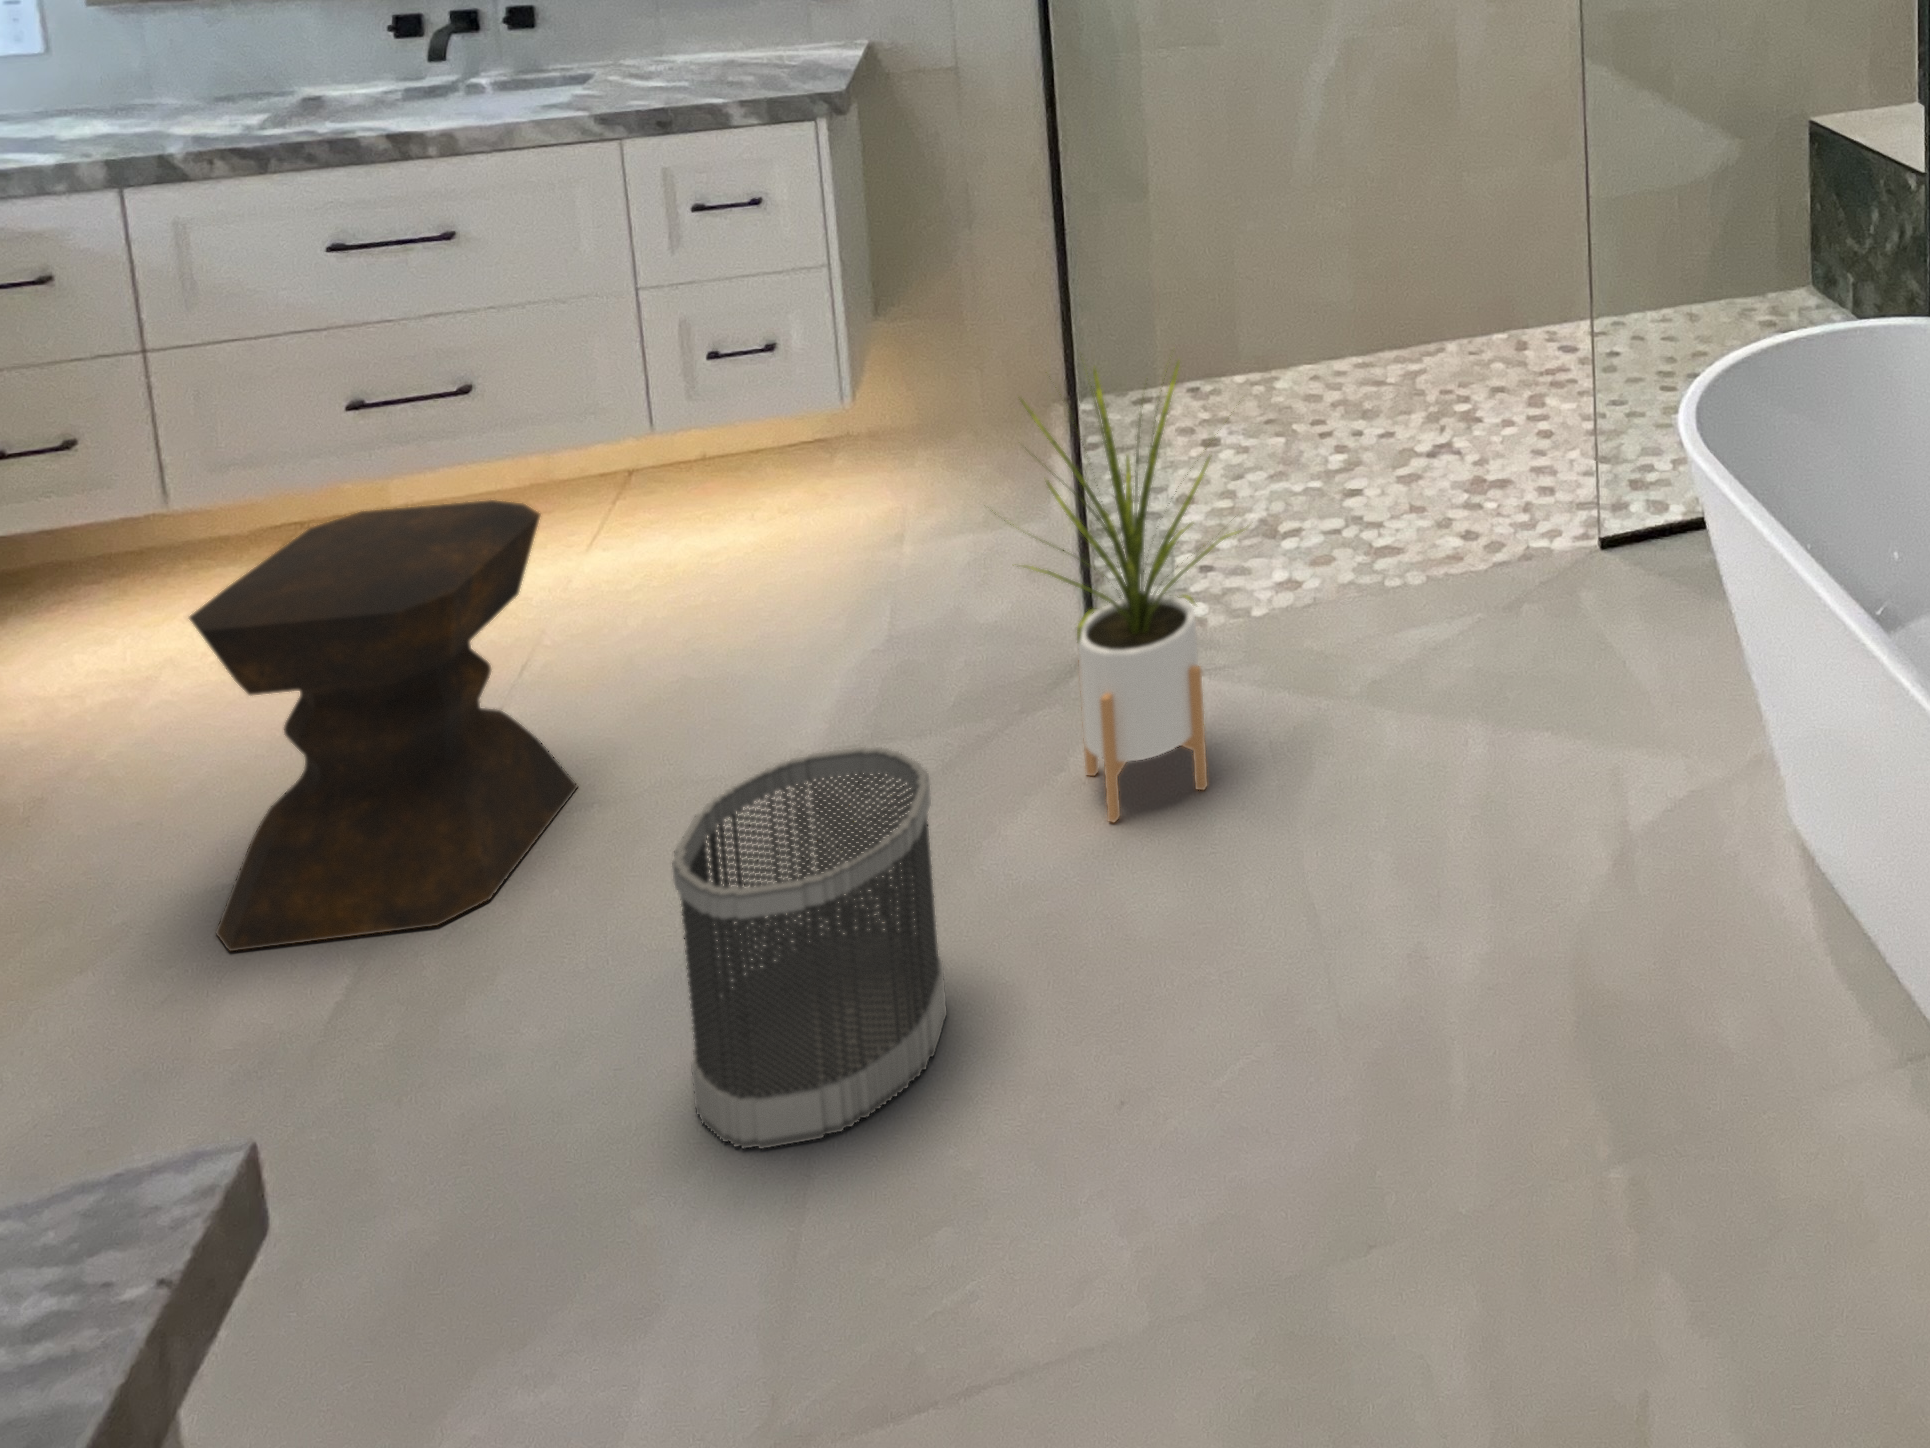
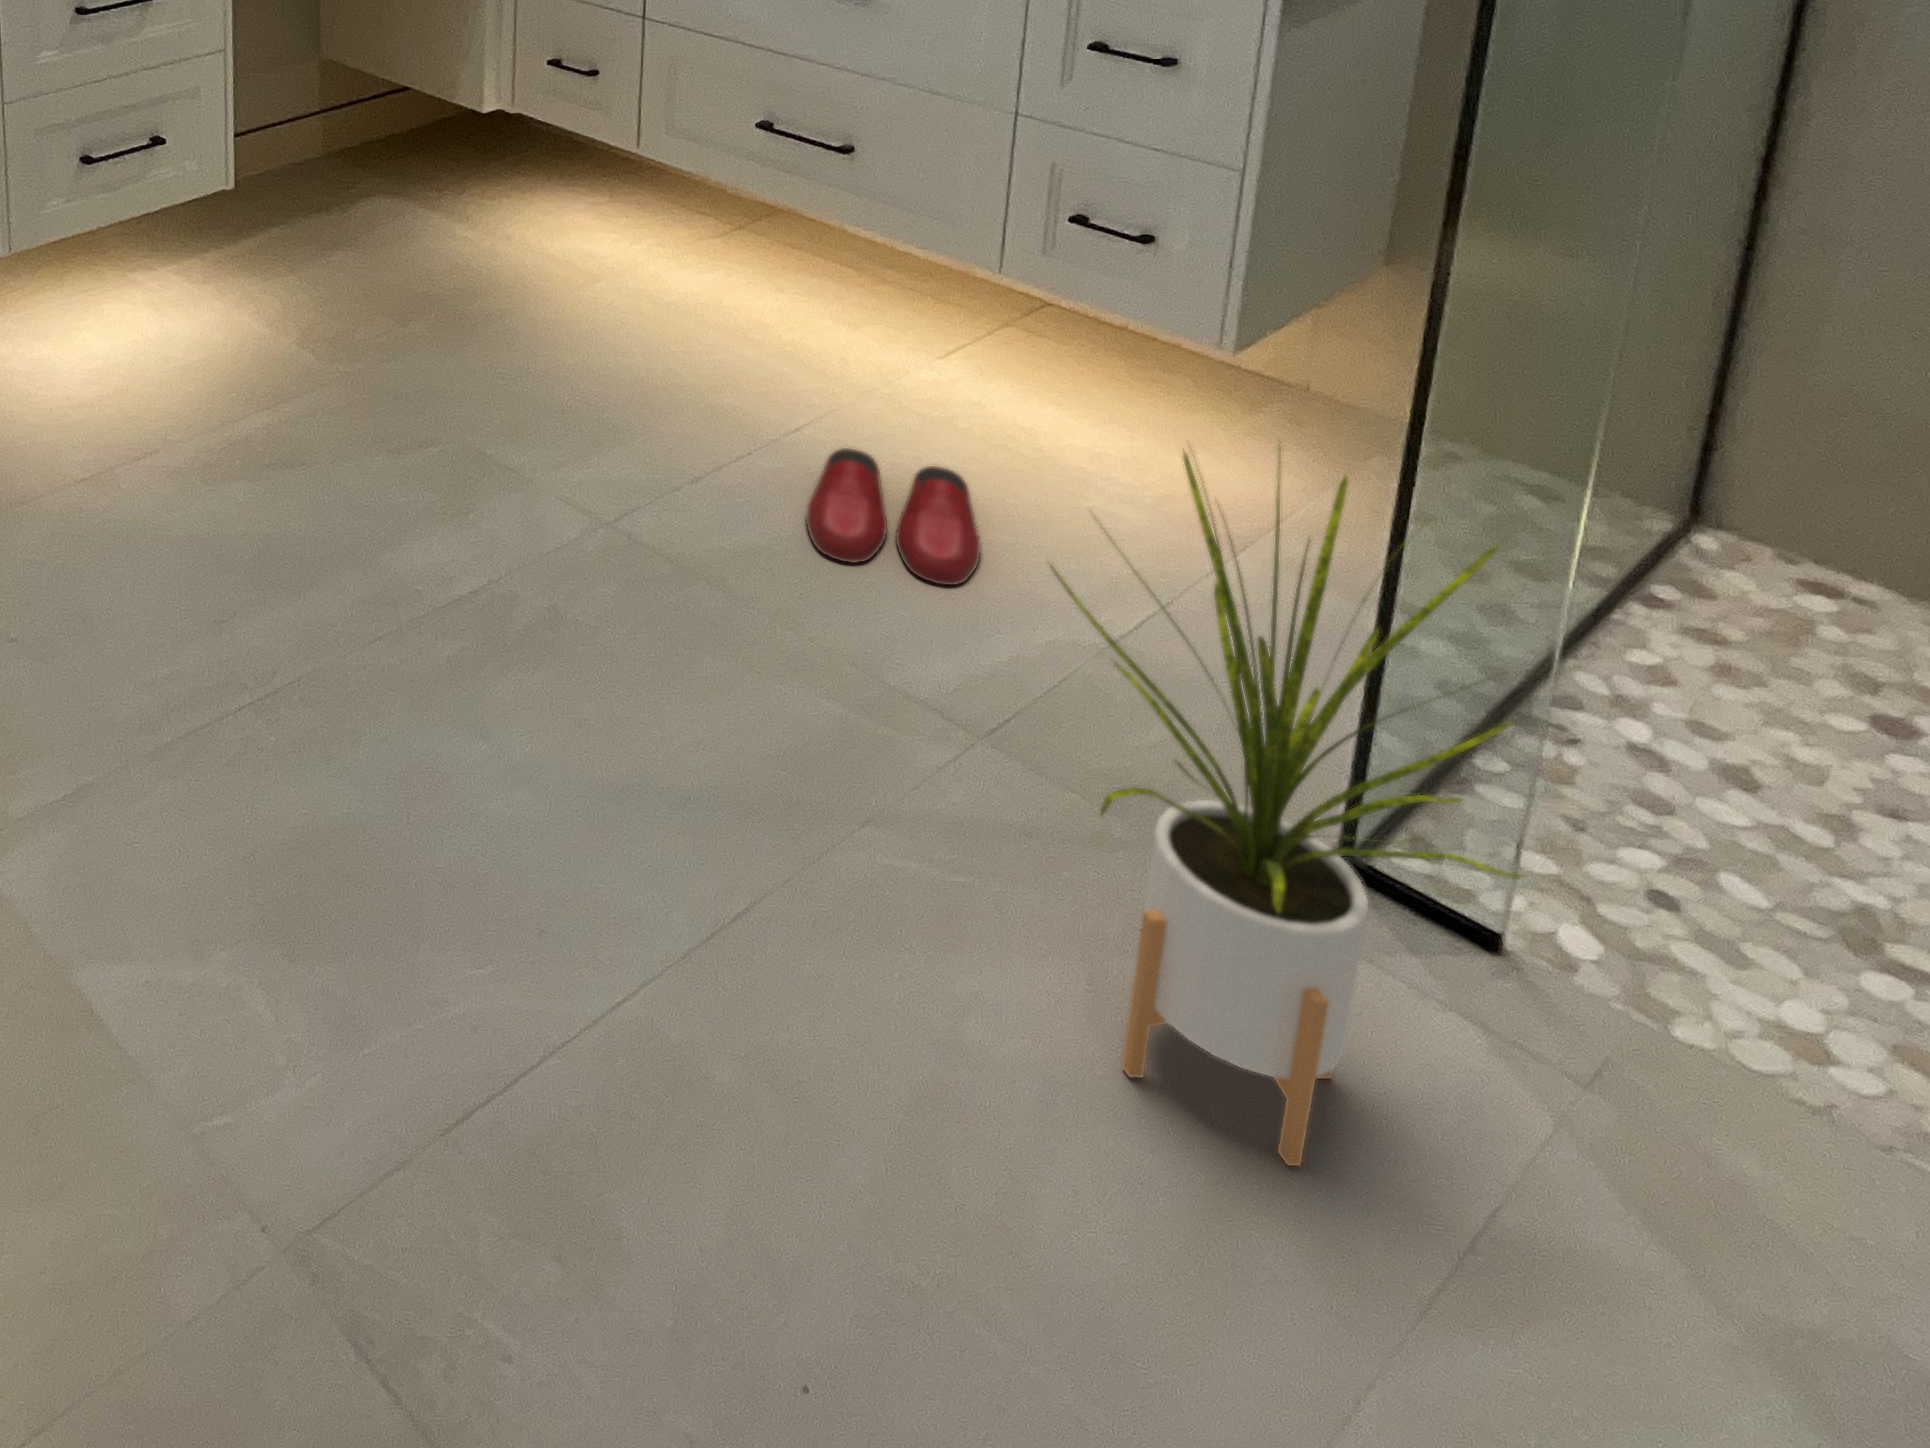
stool: present [189,500,578,951] -> none [457,214,743,604]
slippers: none [582,610,764,727] -> present [806,448,980,585]
wastebasket: present [672,747,947,1149] -> none [512,653,793,1092]

